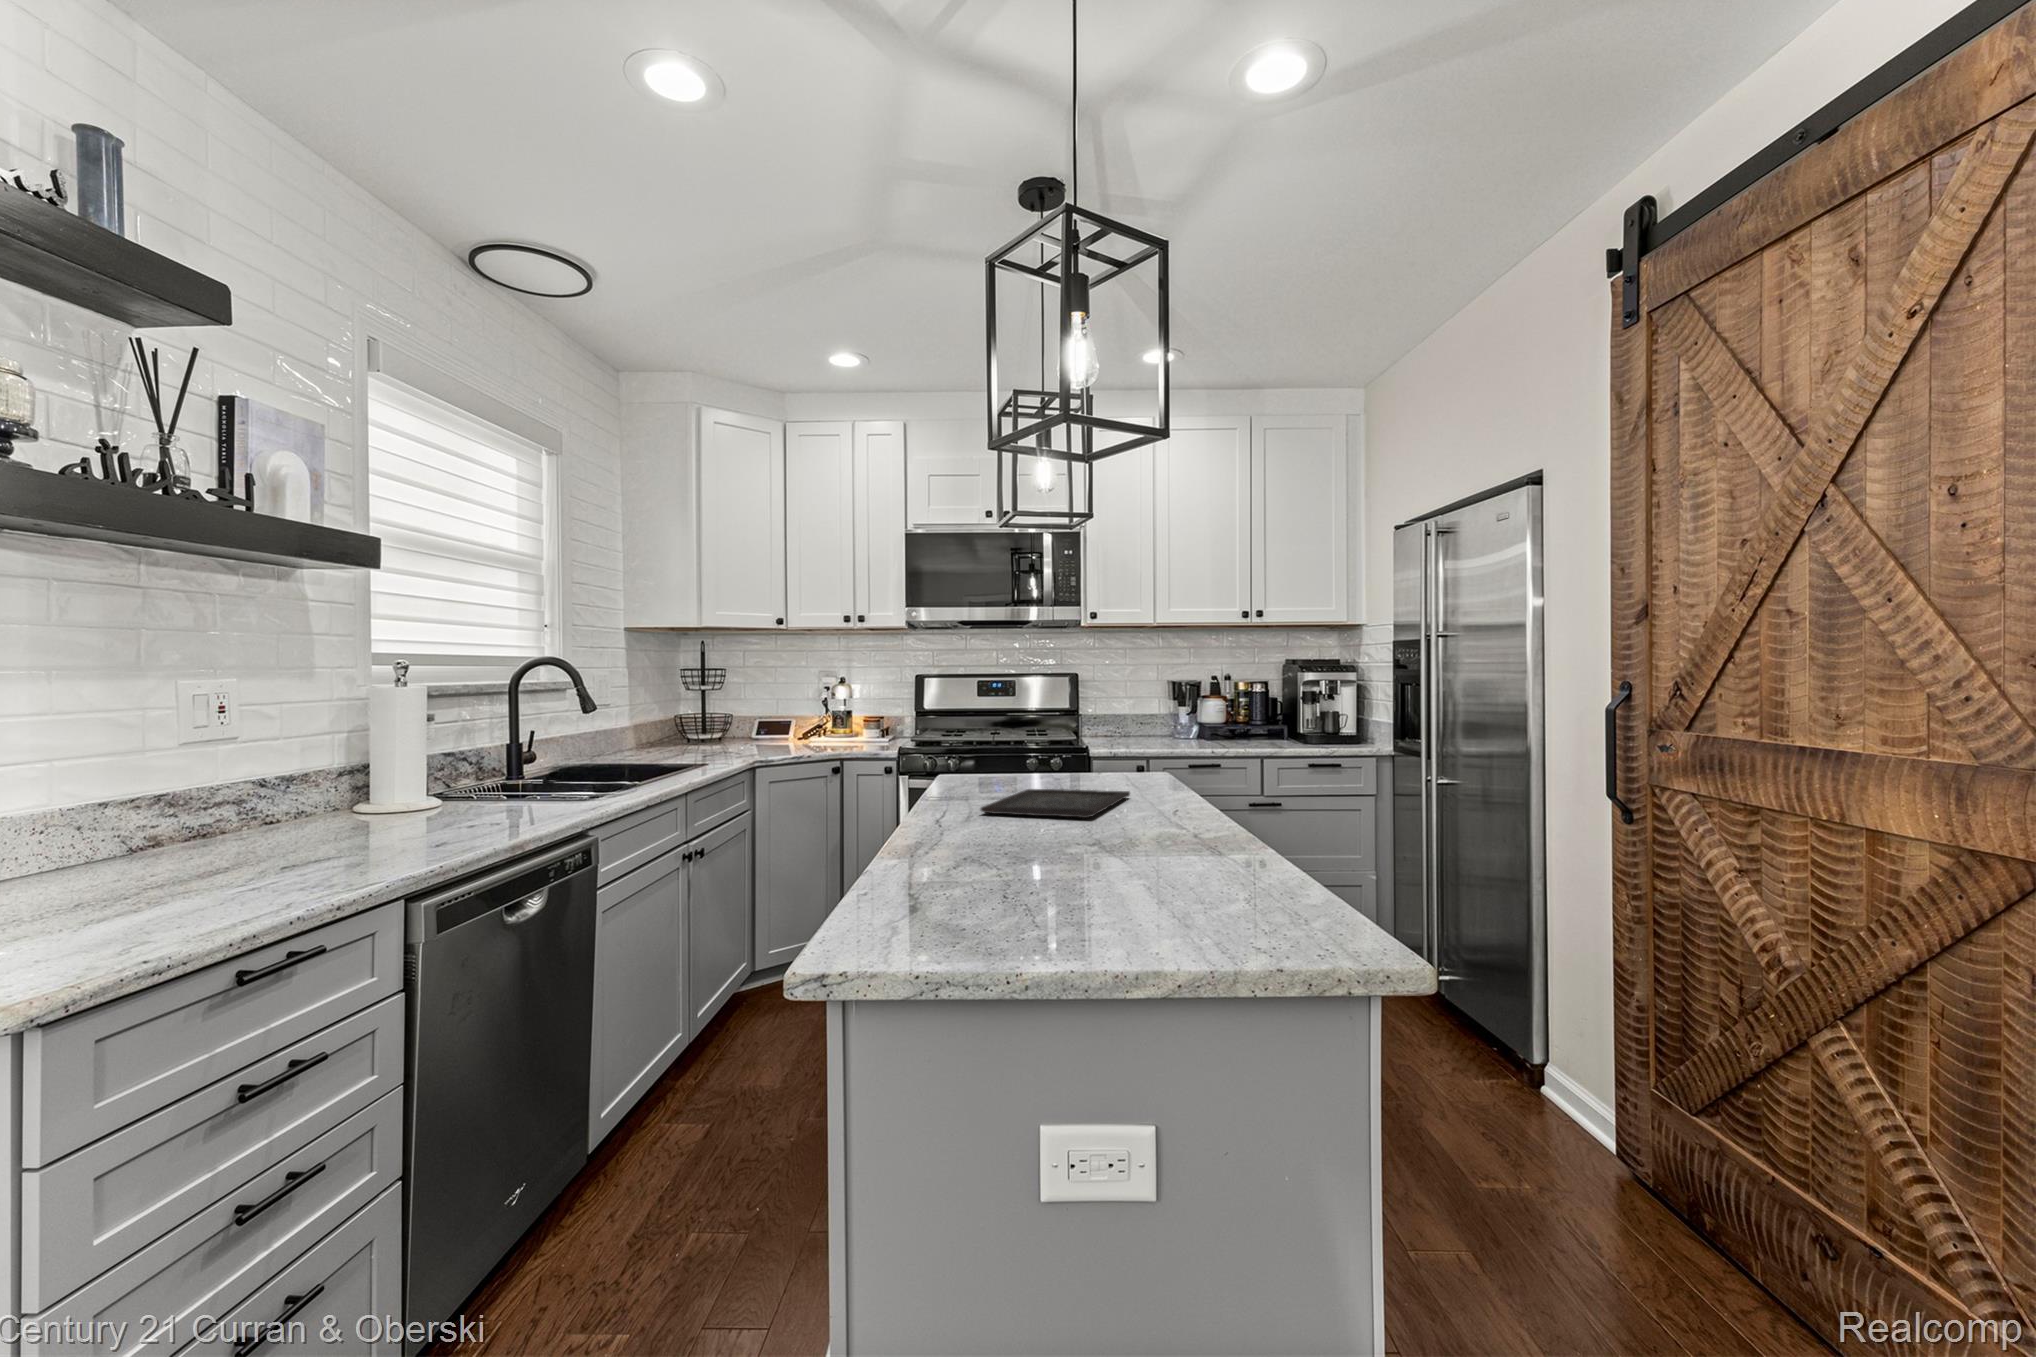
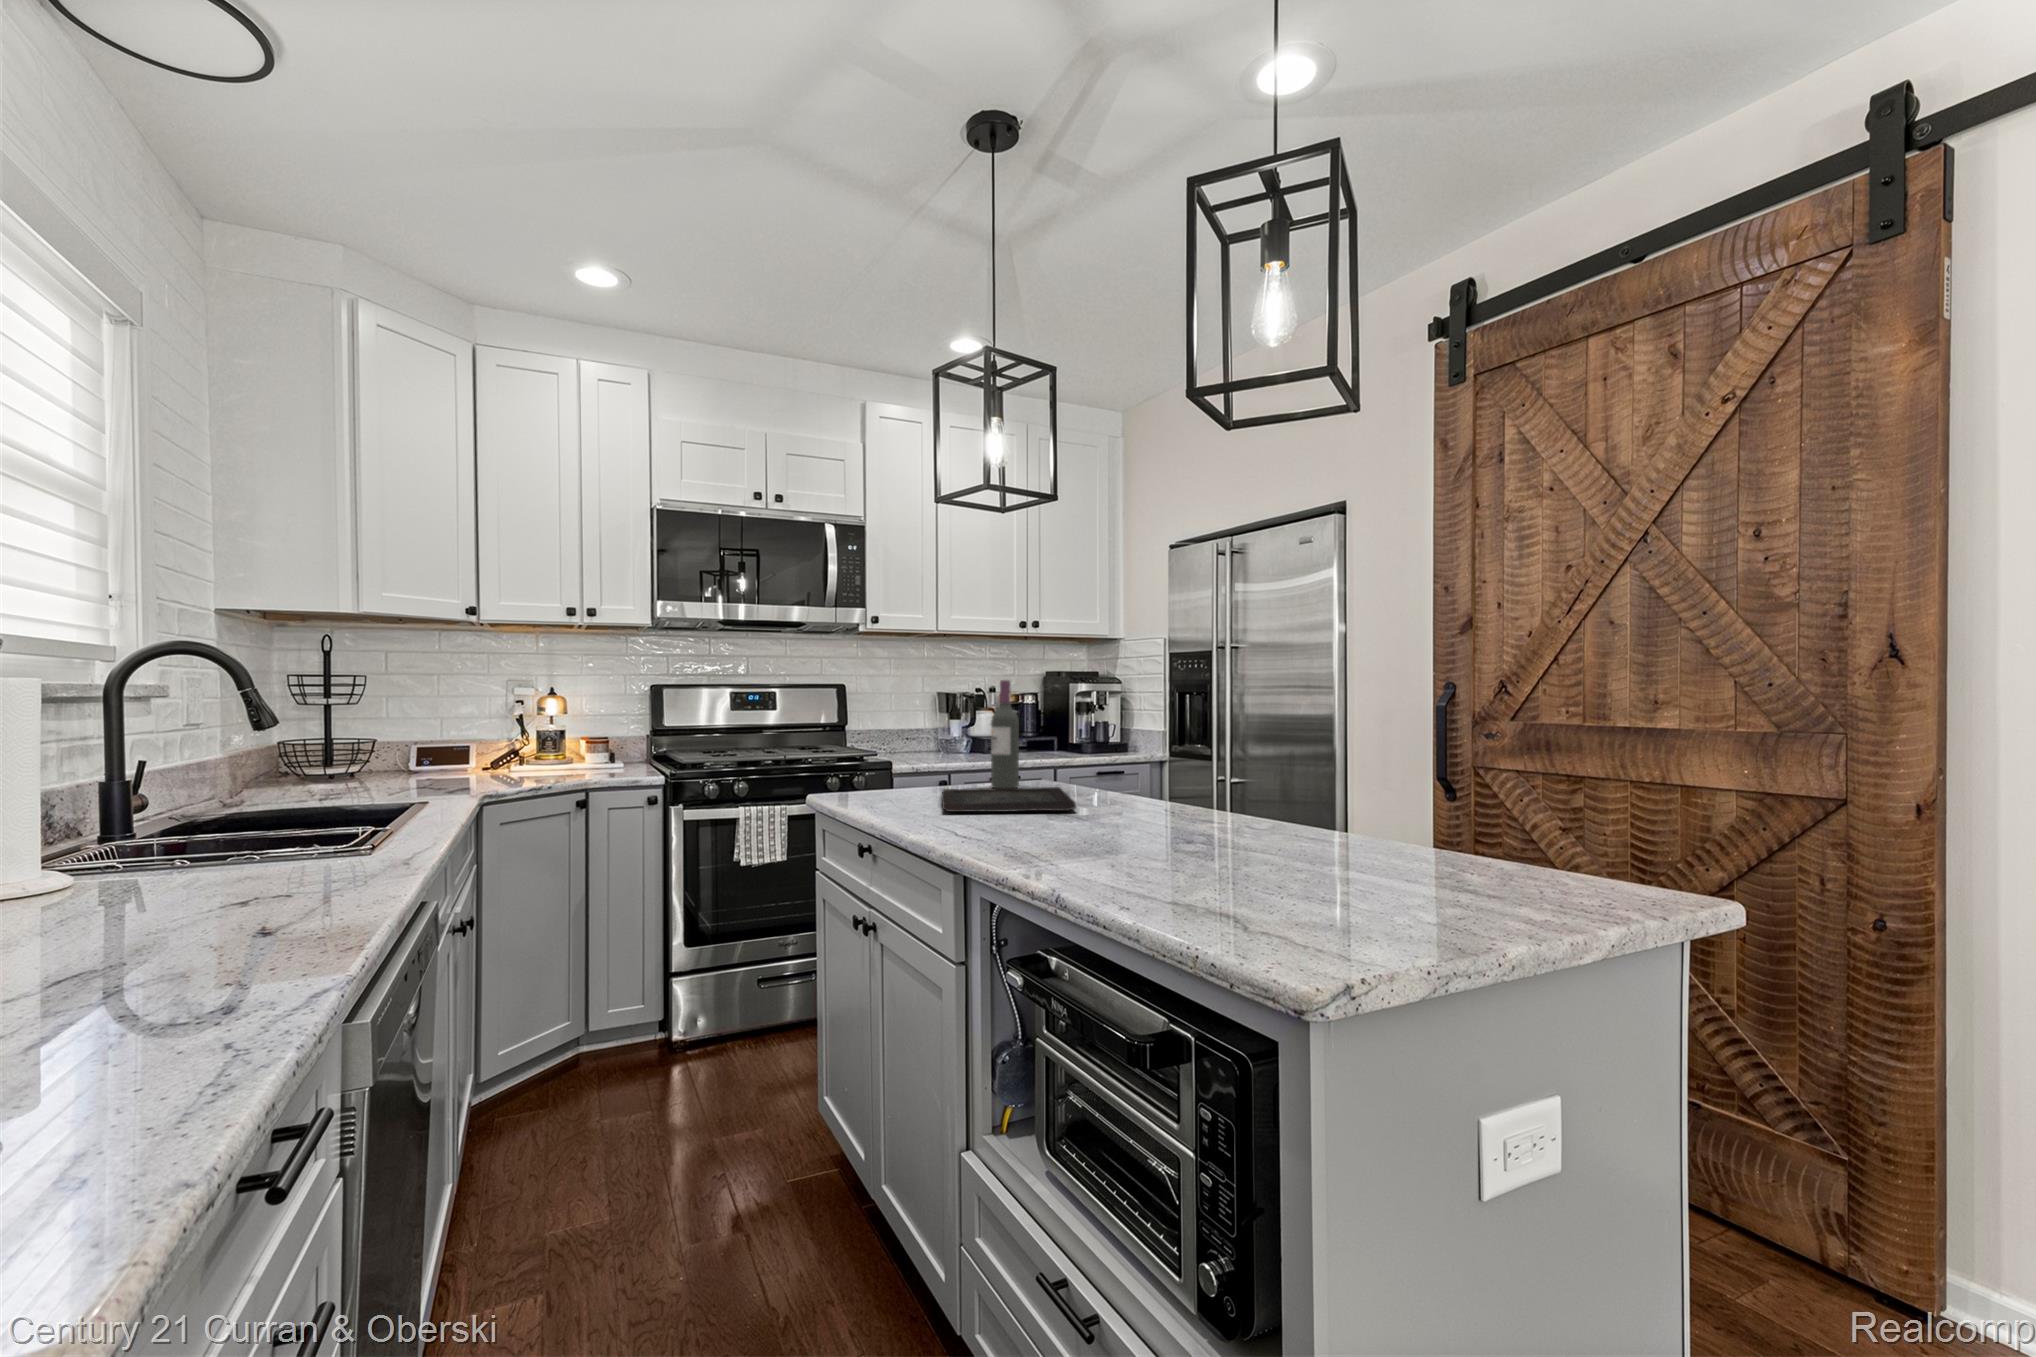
wine bottle: none [1086,689,1112,789] -> present [991,680,1019,788]

